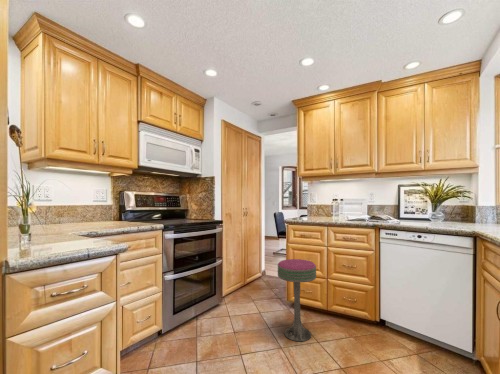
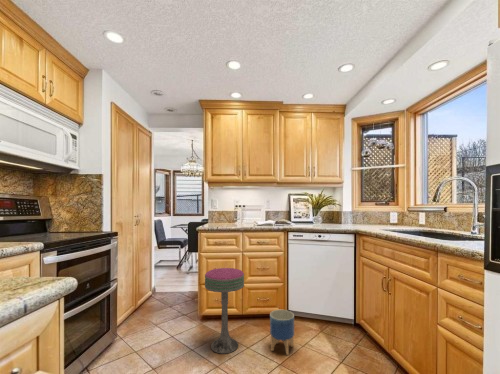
planter: none [341,312,370,364] -> present [270,310,294,355]

